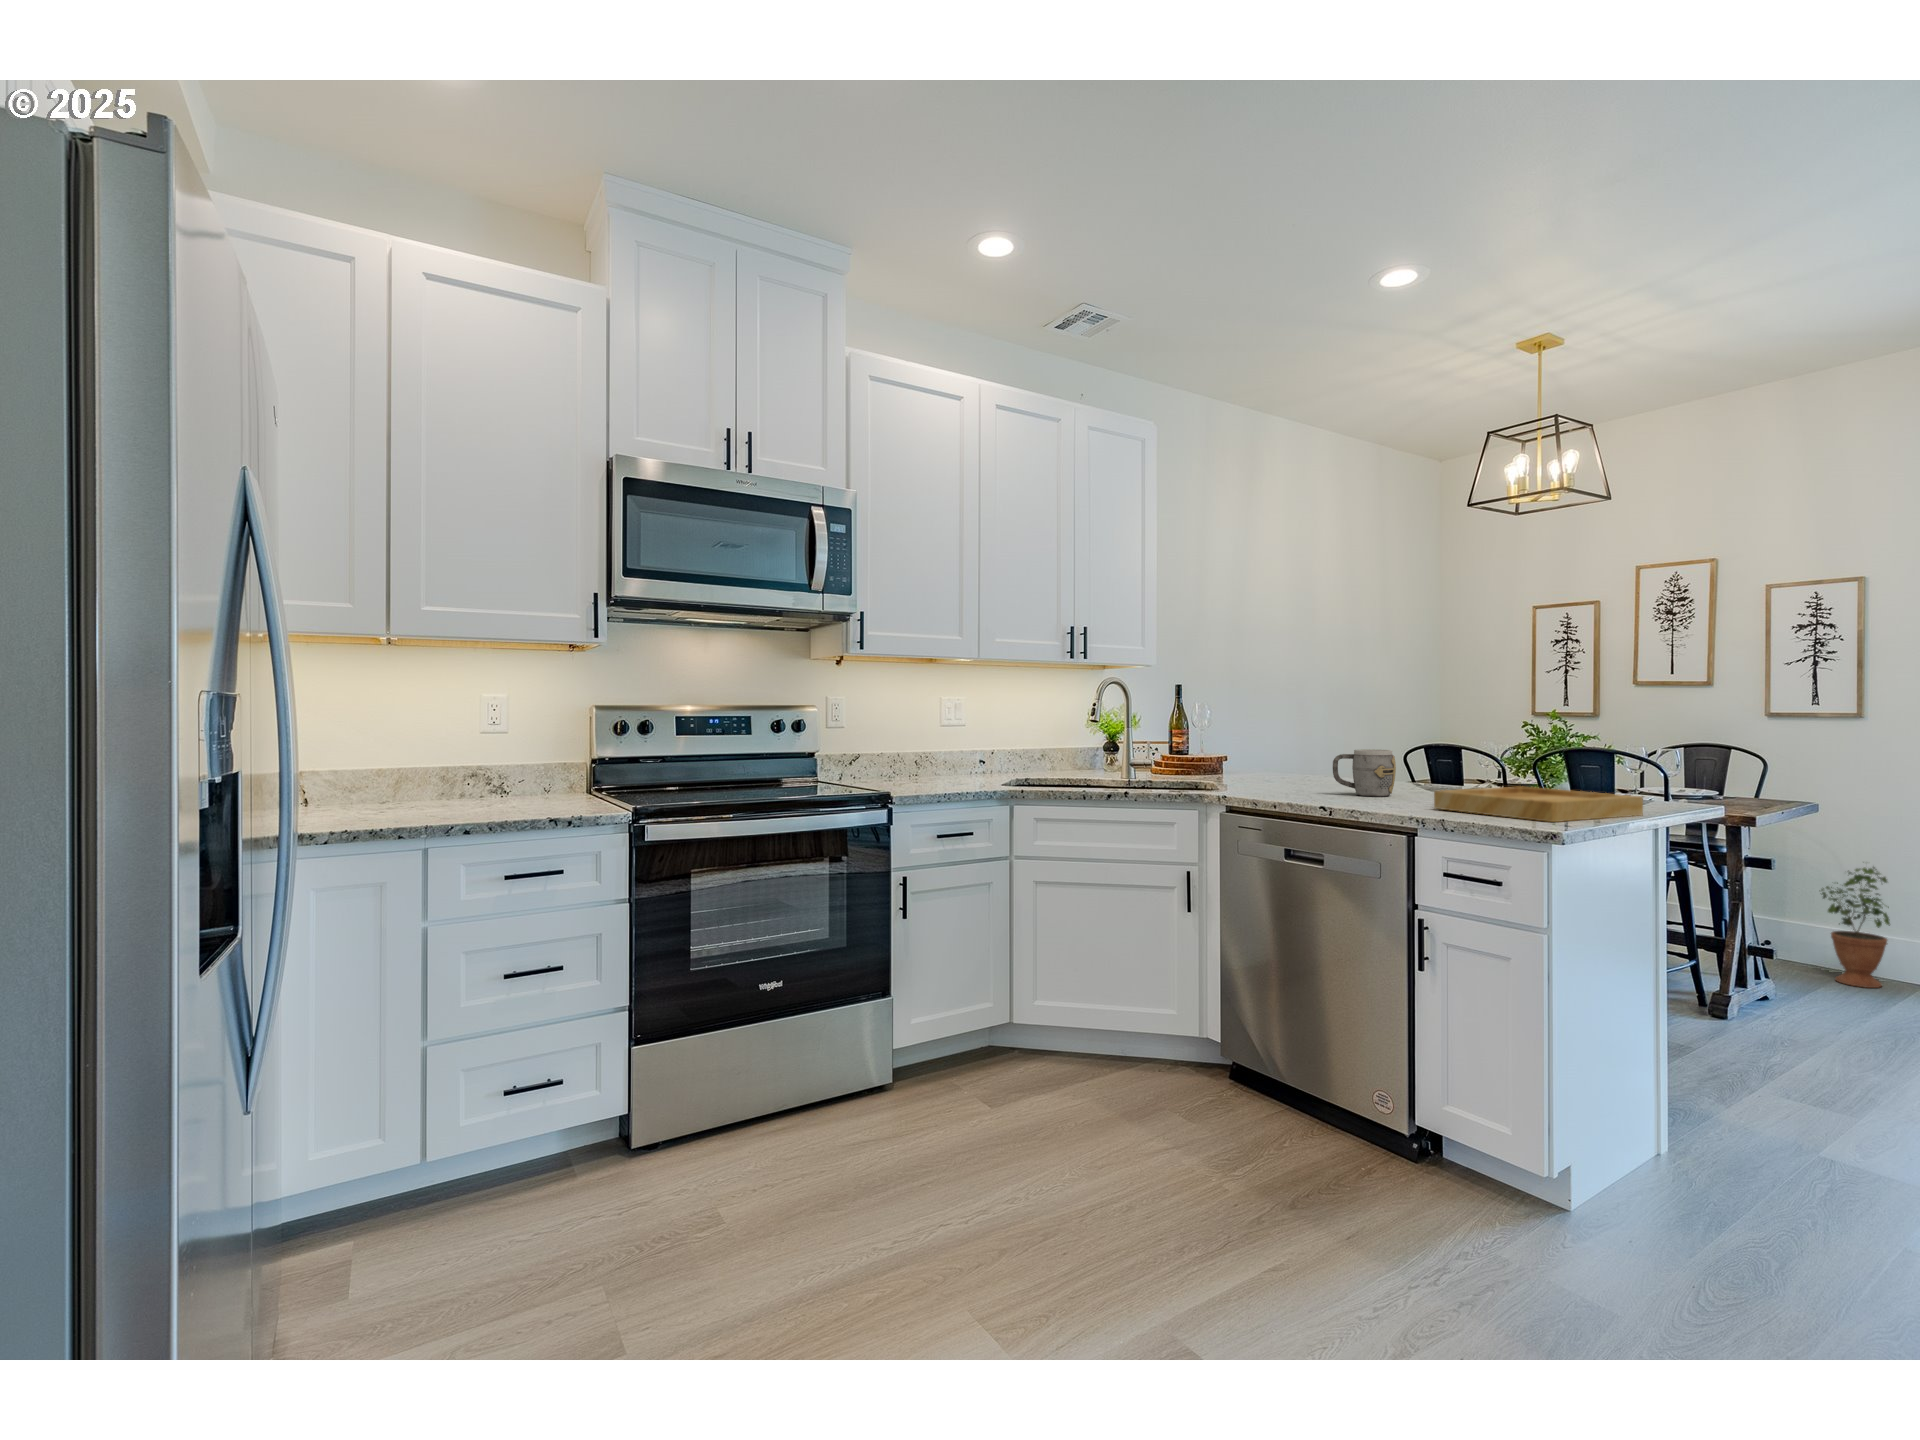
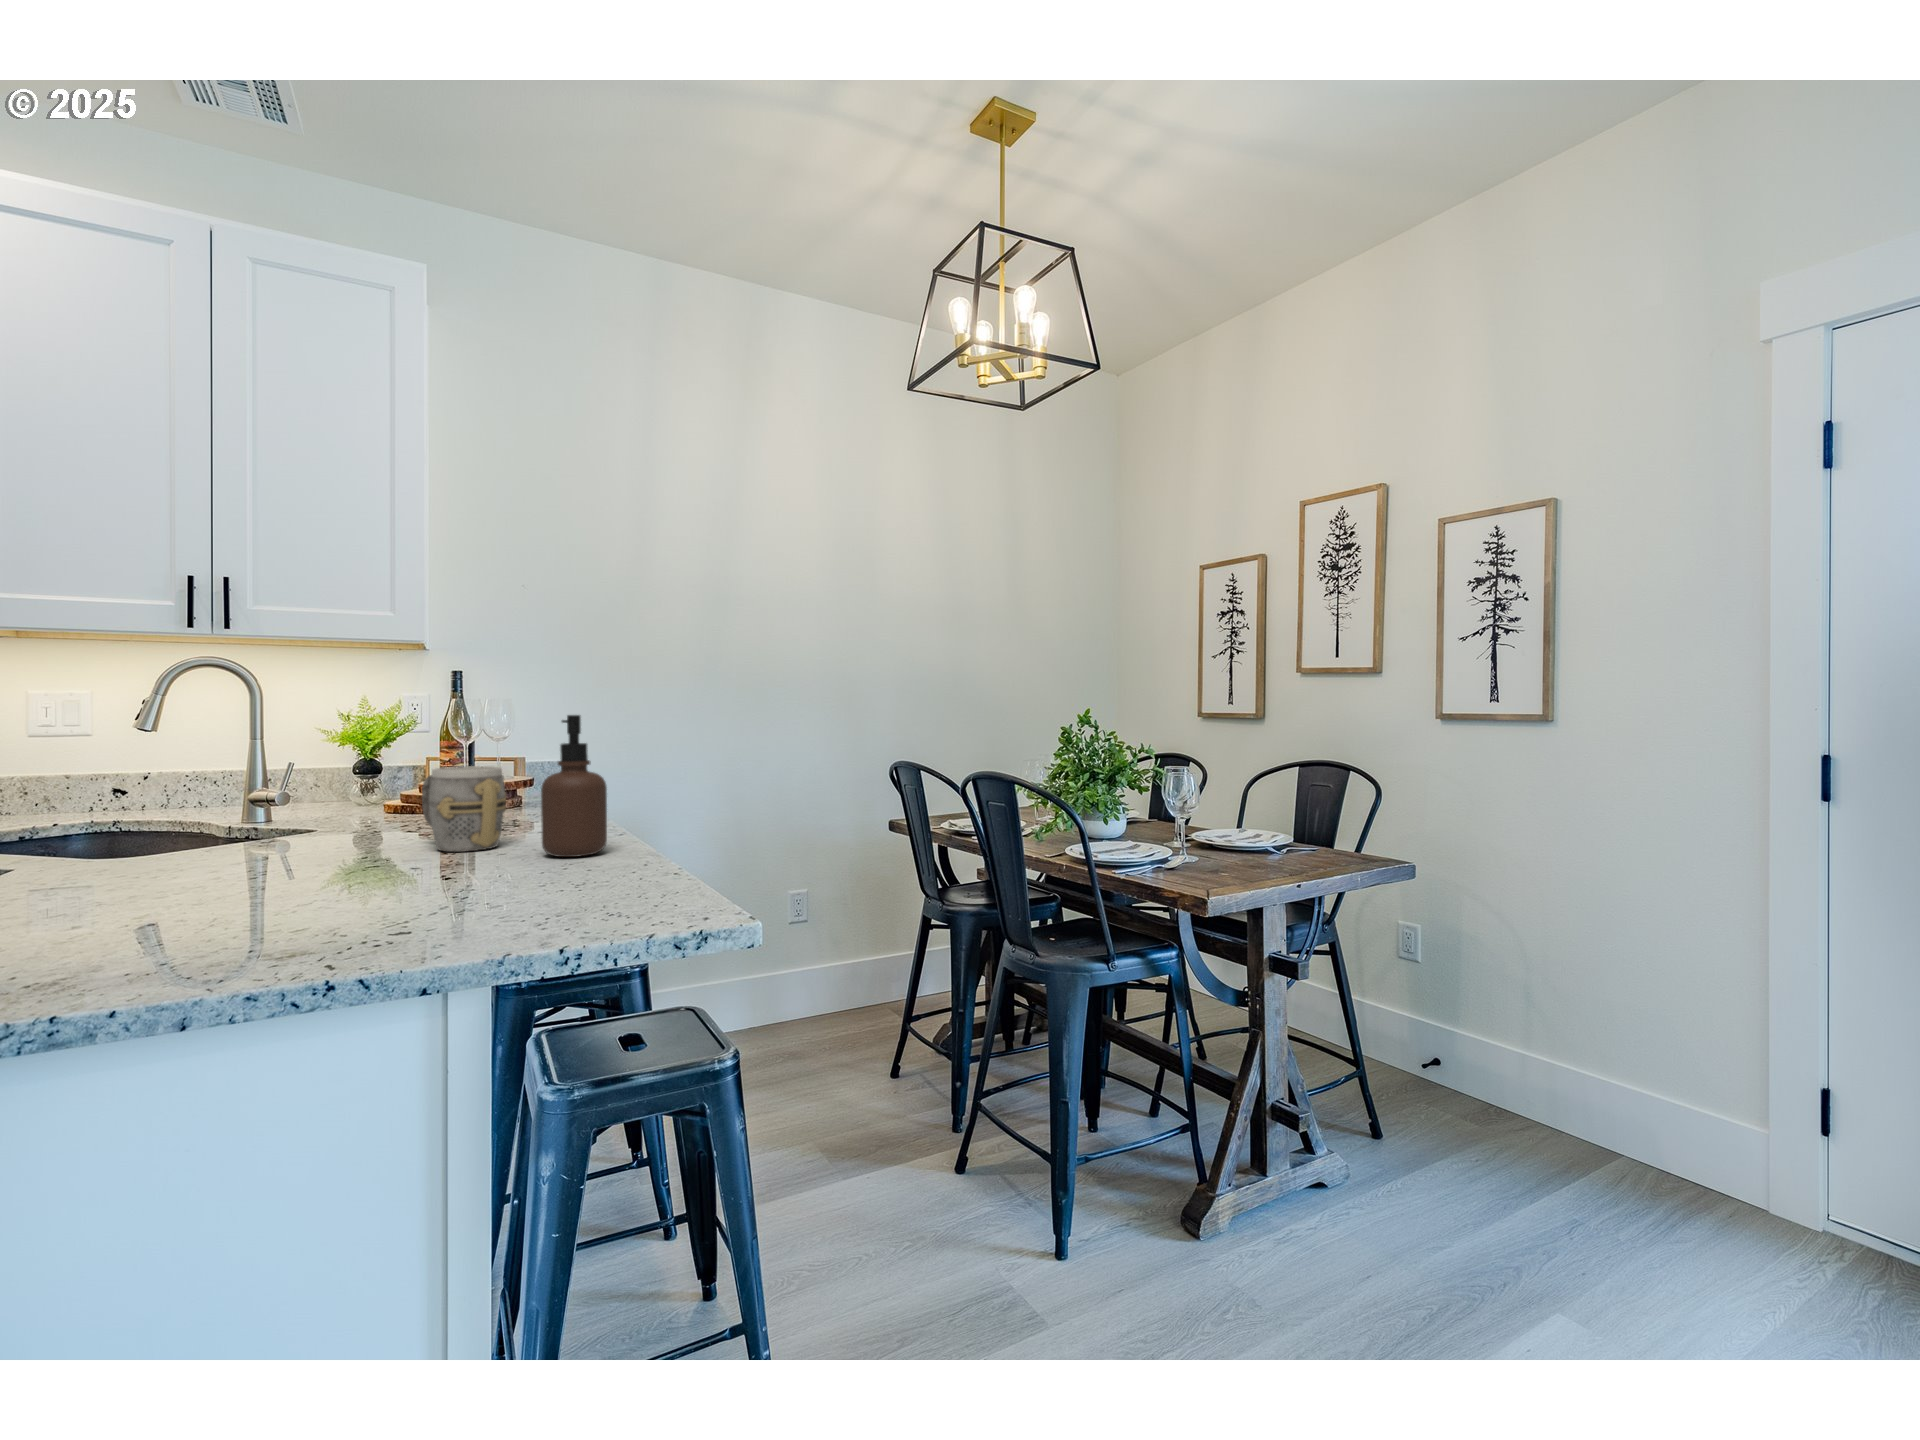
soap dispenser: none [1435,719,1473,797] -> present [541,715,607,857]
tray: present [1434,787,1643,822] -> none [127,847,535,963]
potted plant: present [1821,867,1890,988] -> none [1470,949,1569,1155]

